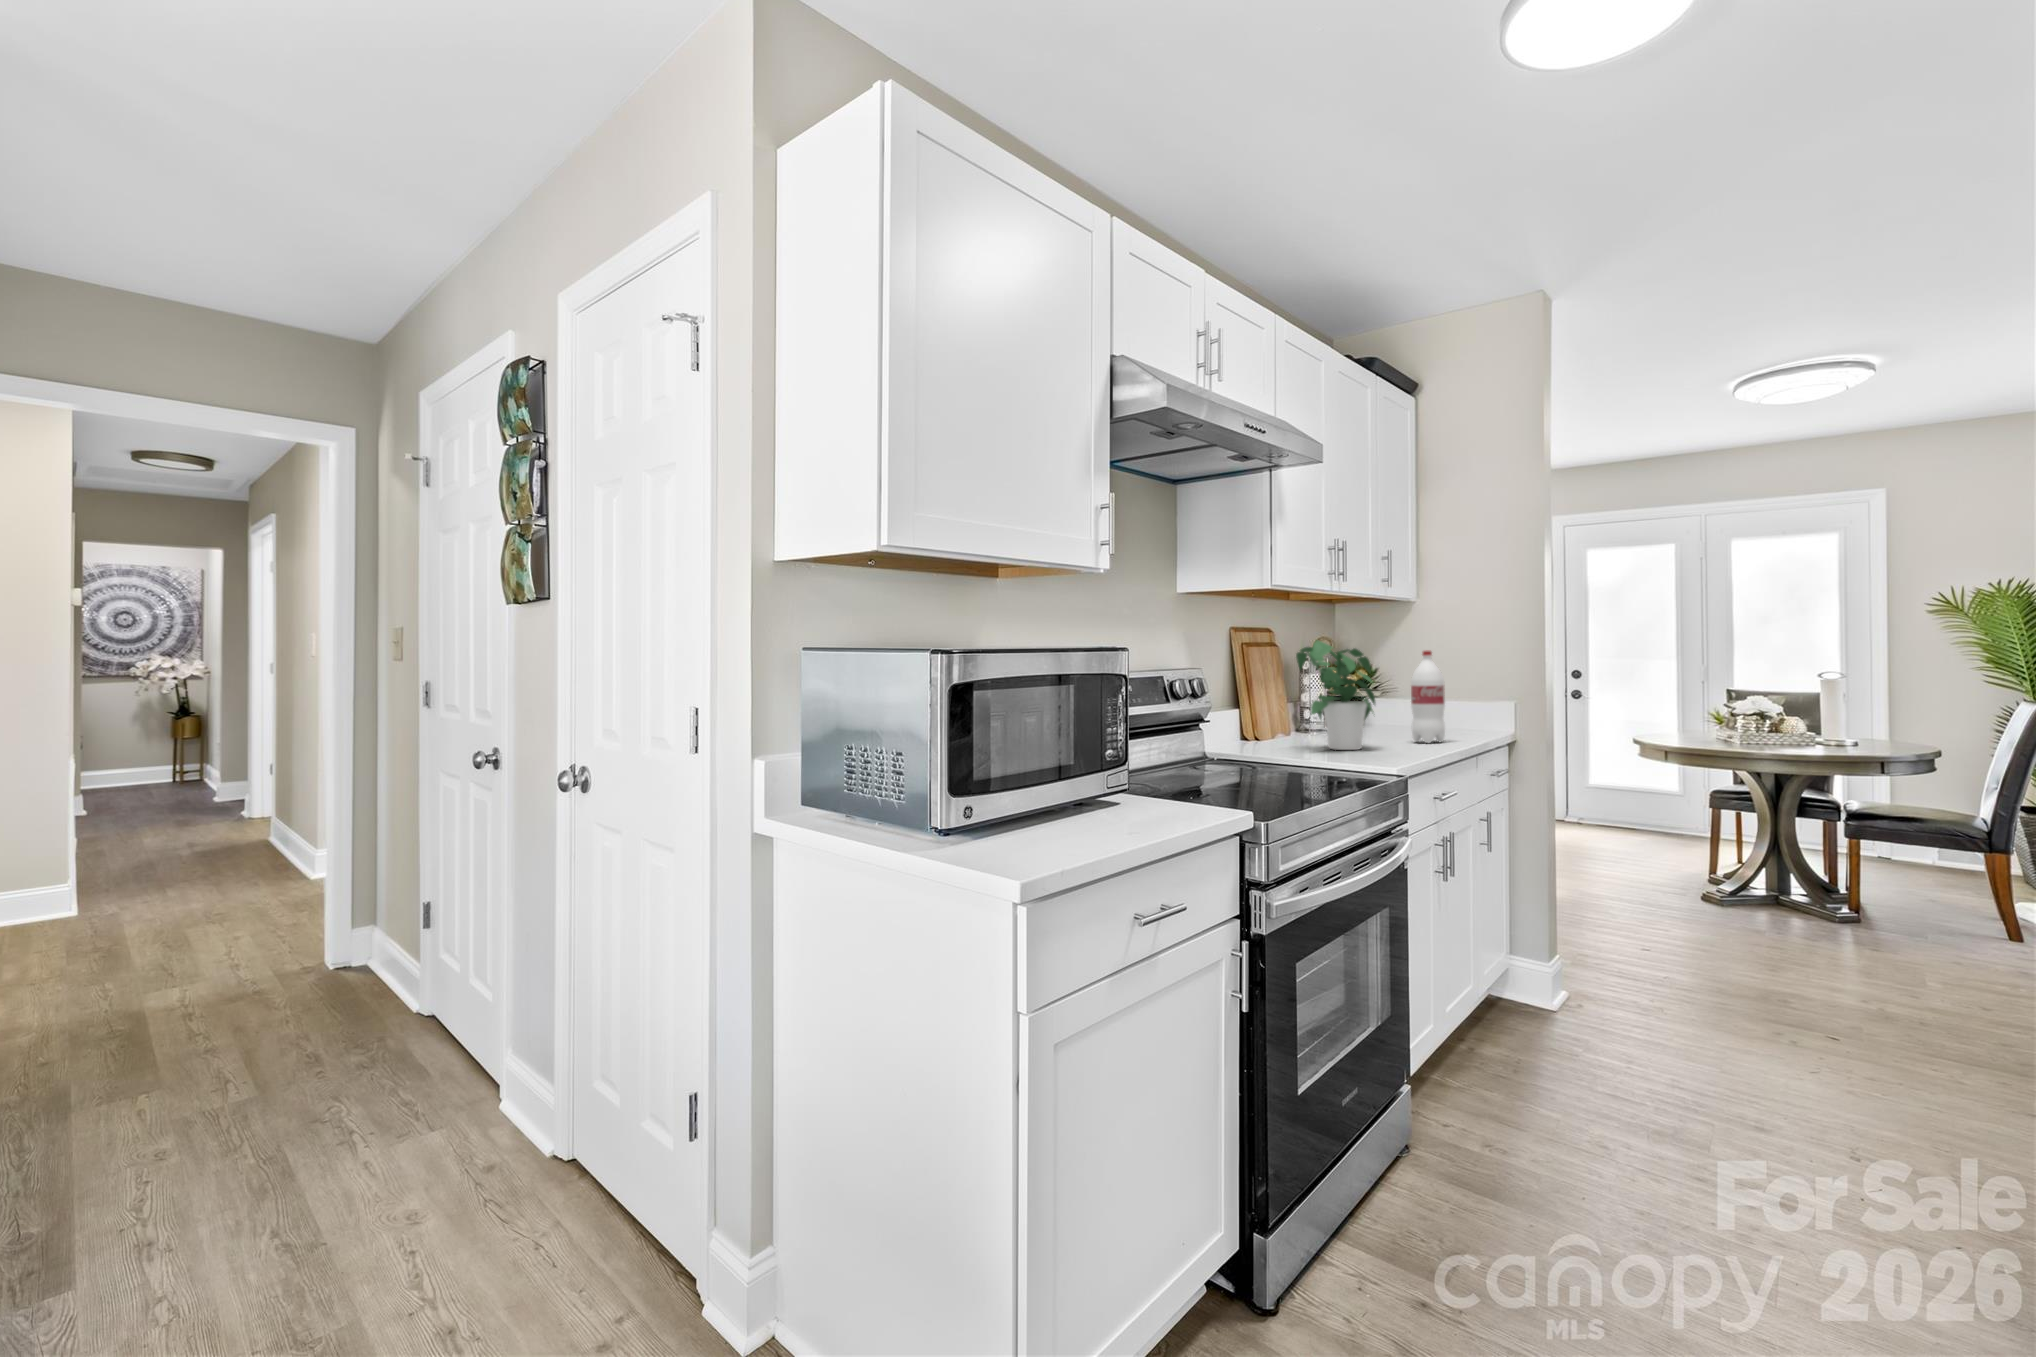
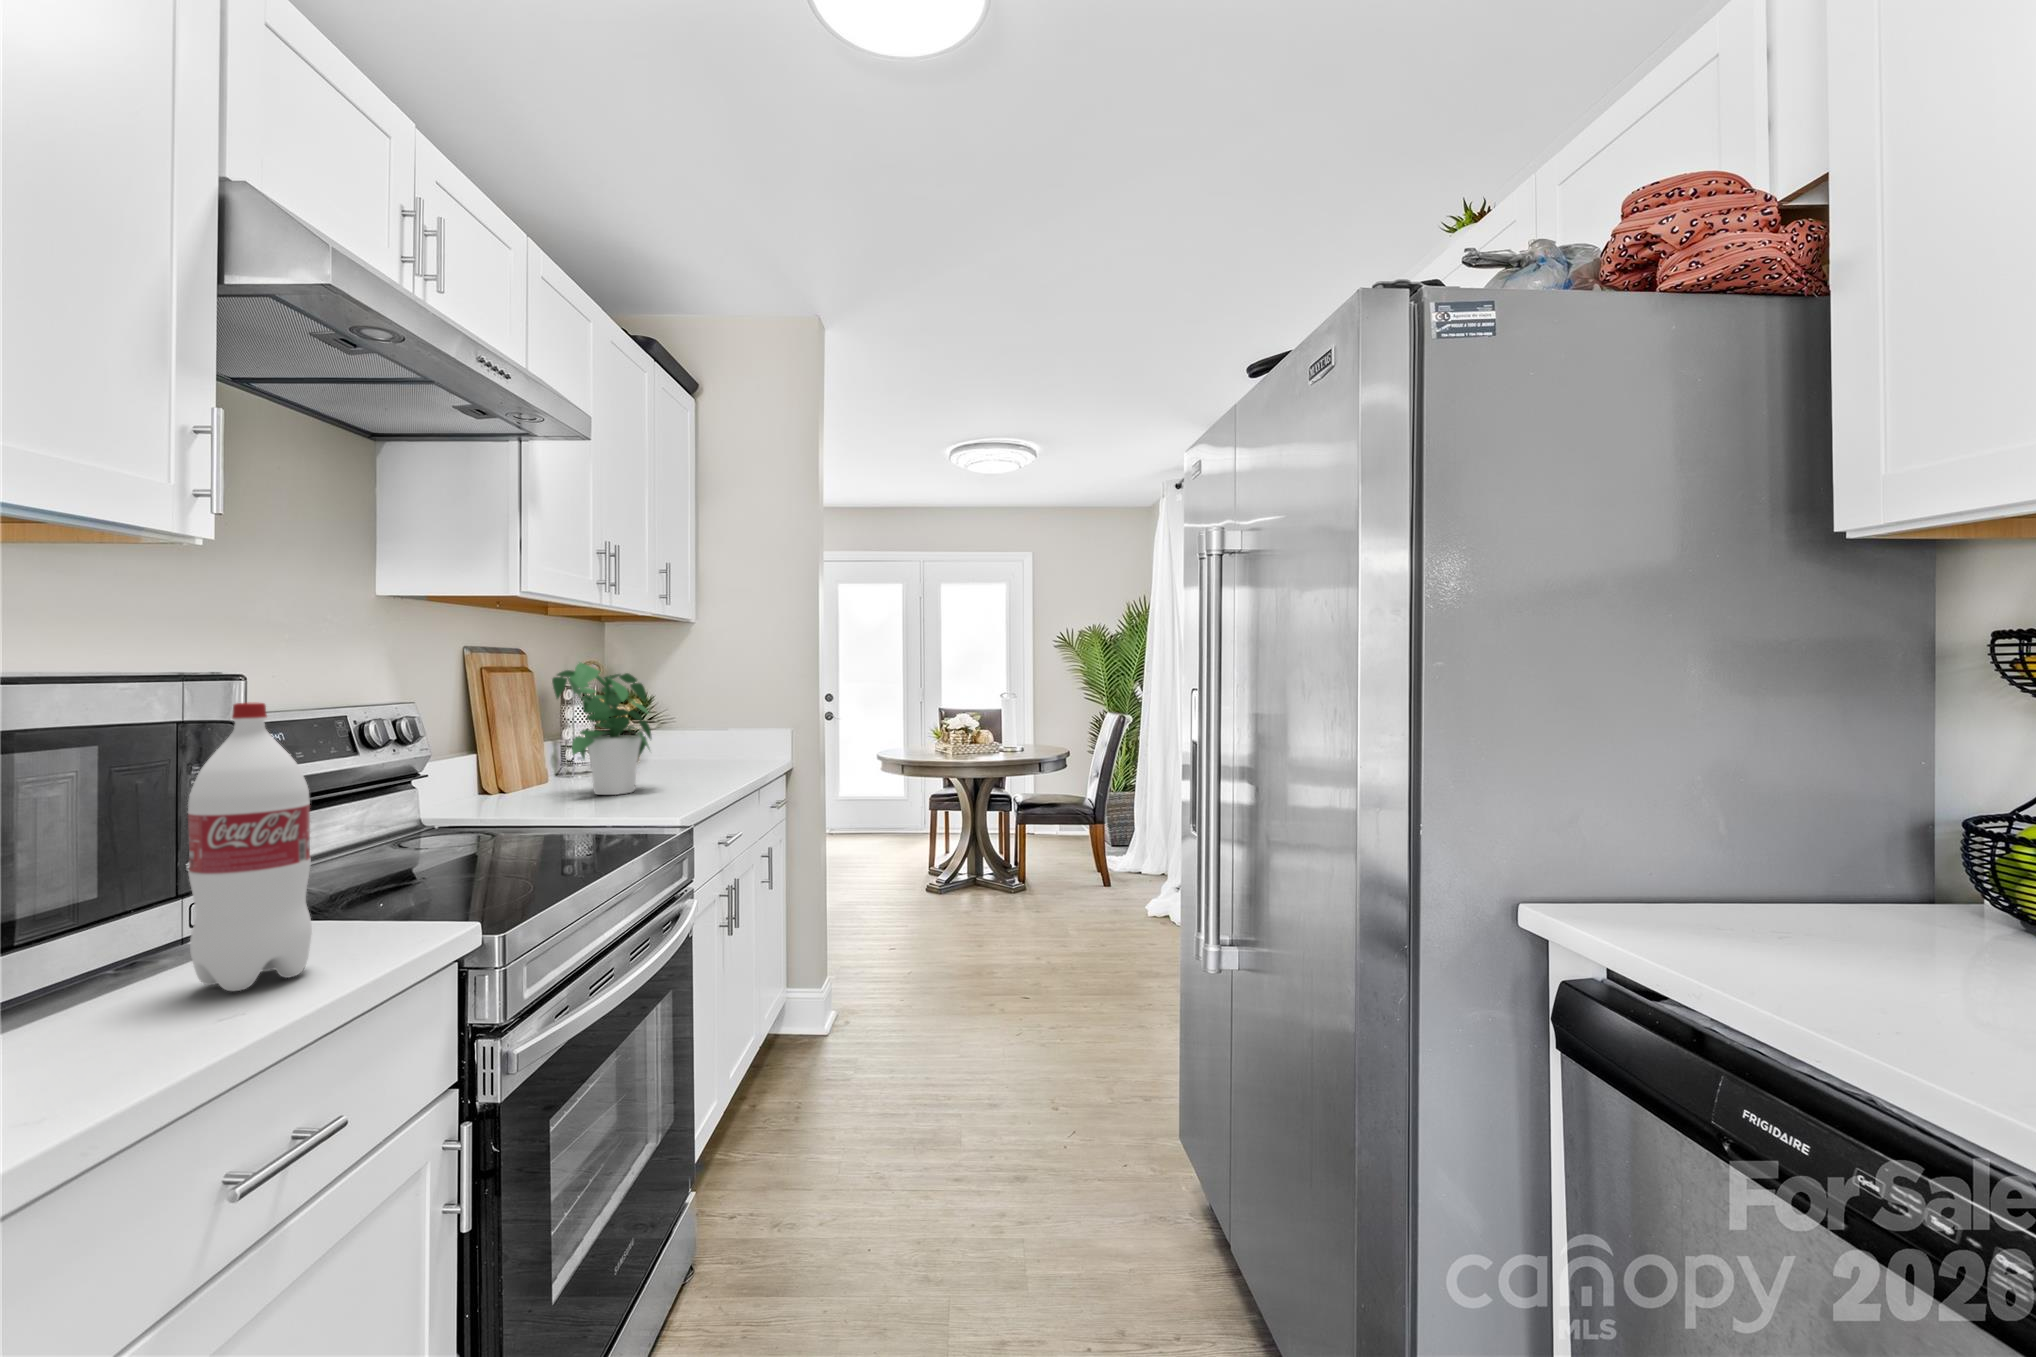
bottle: present [1411,651,1445,743] -> present [188,703,312,991]

